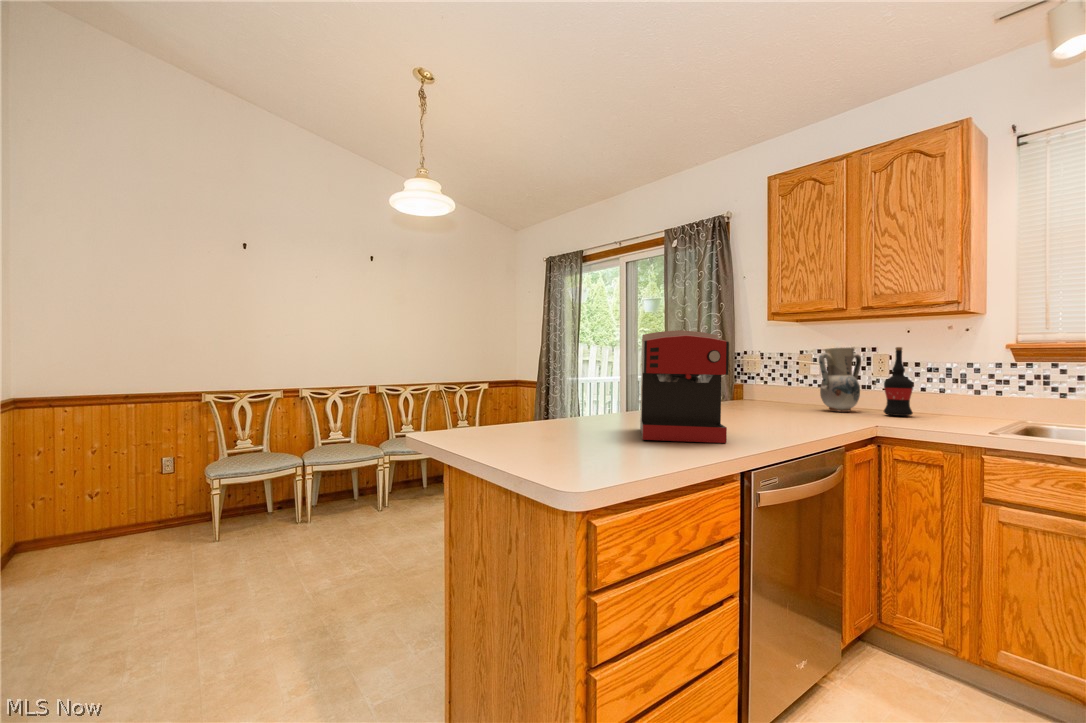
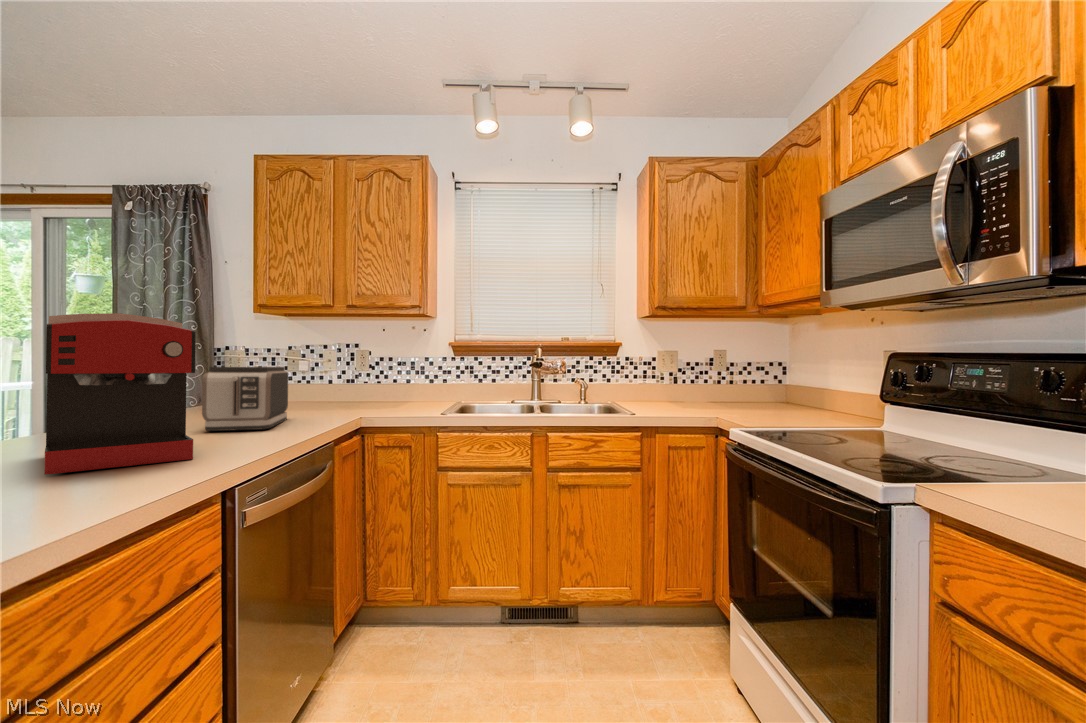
vase: present [819,347,861,412] -> none [308,343,347,406]
wine bottle: present [884,347,913,416] -> none [366,344,389,405]
toaster: none [730,370,800,427] -> present [202,367,288,431]

